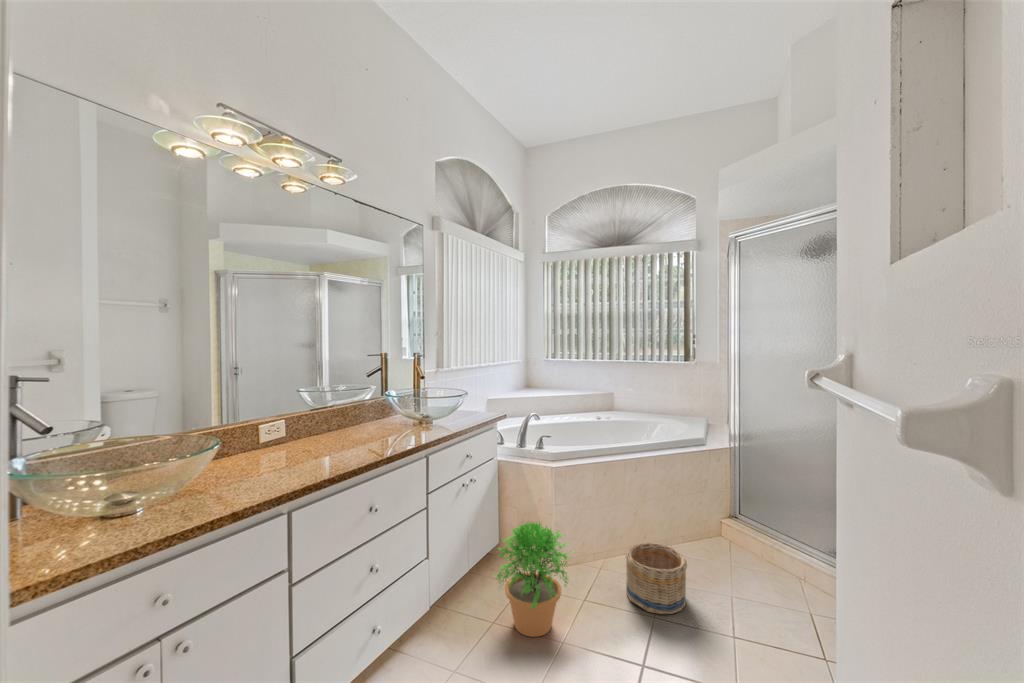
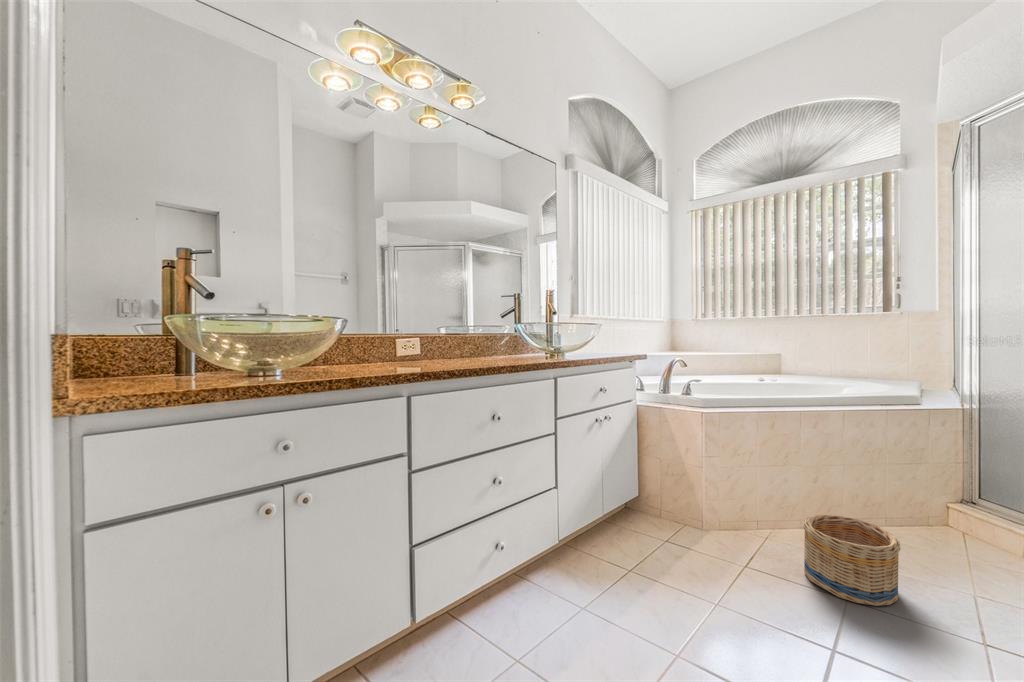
potted plant: present [497,522,570,637] -> none [630,463,735,597]

